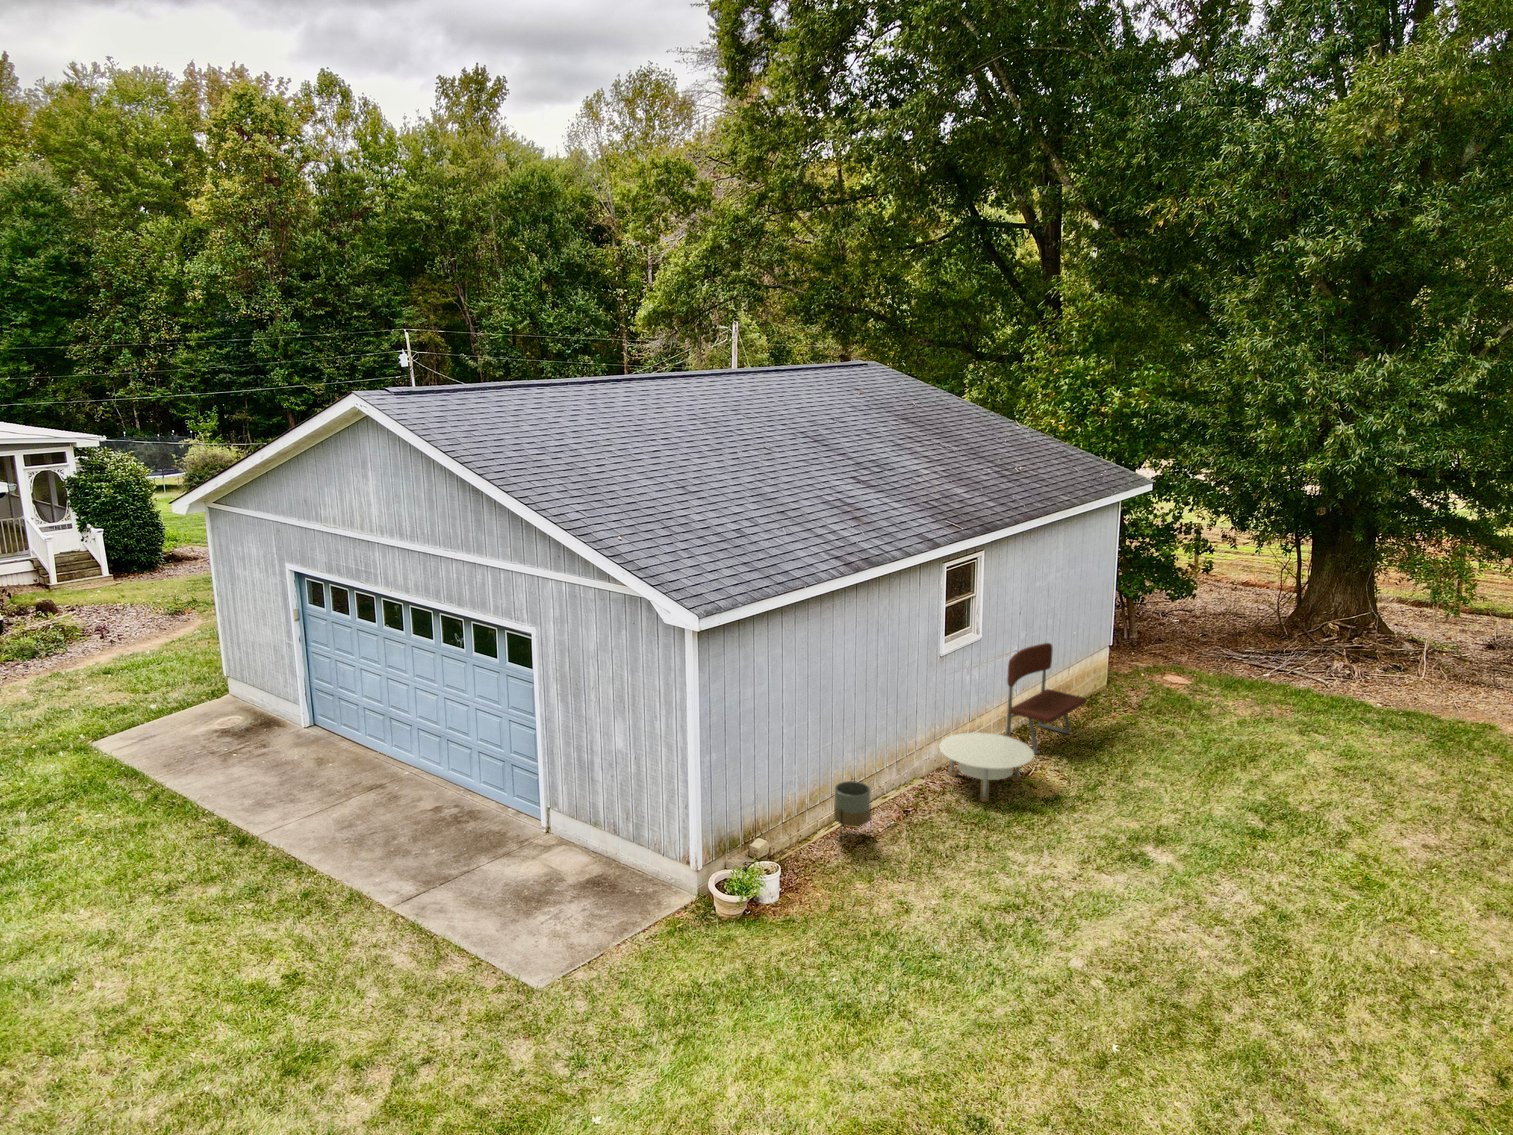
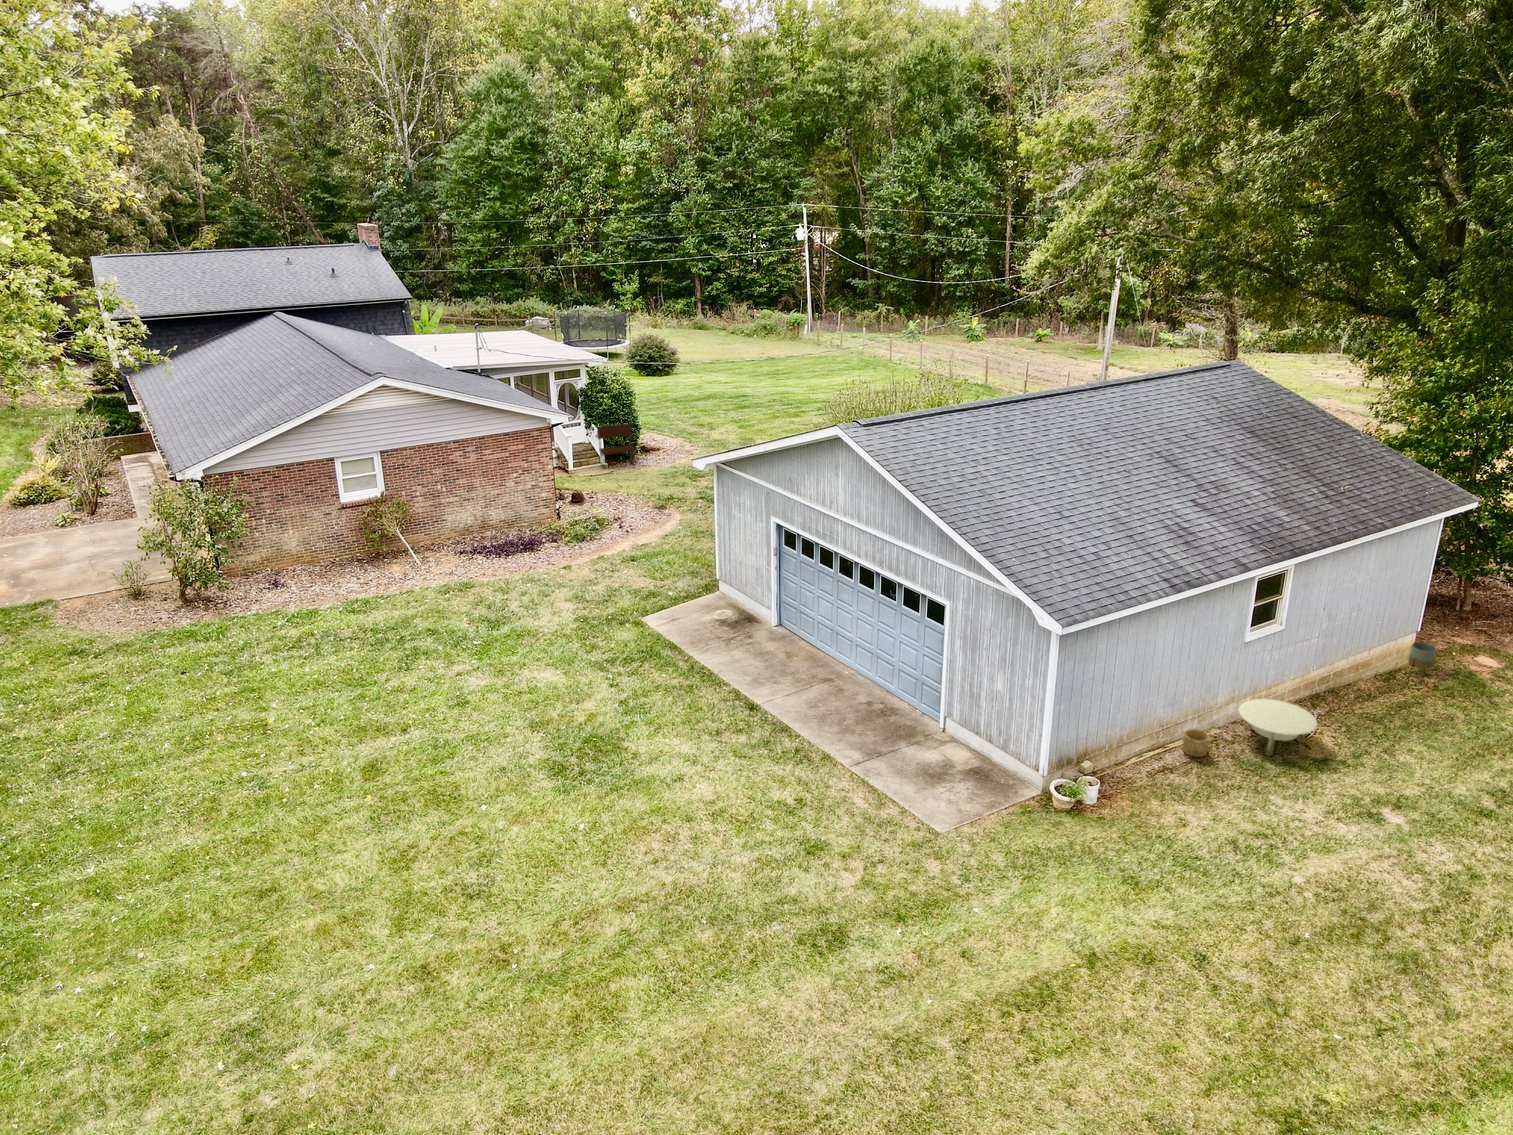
bench: present [1006,643,1086,754] -> present [597,424,637,468]
wooden bucket: none [879,779,914,817] -> present [1183,729,1210,757]
planter: present [834,781,872,838] -> present [1408,642,1437,669]

